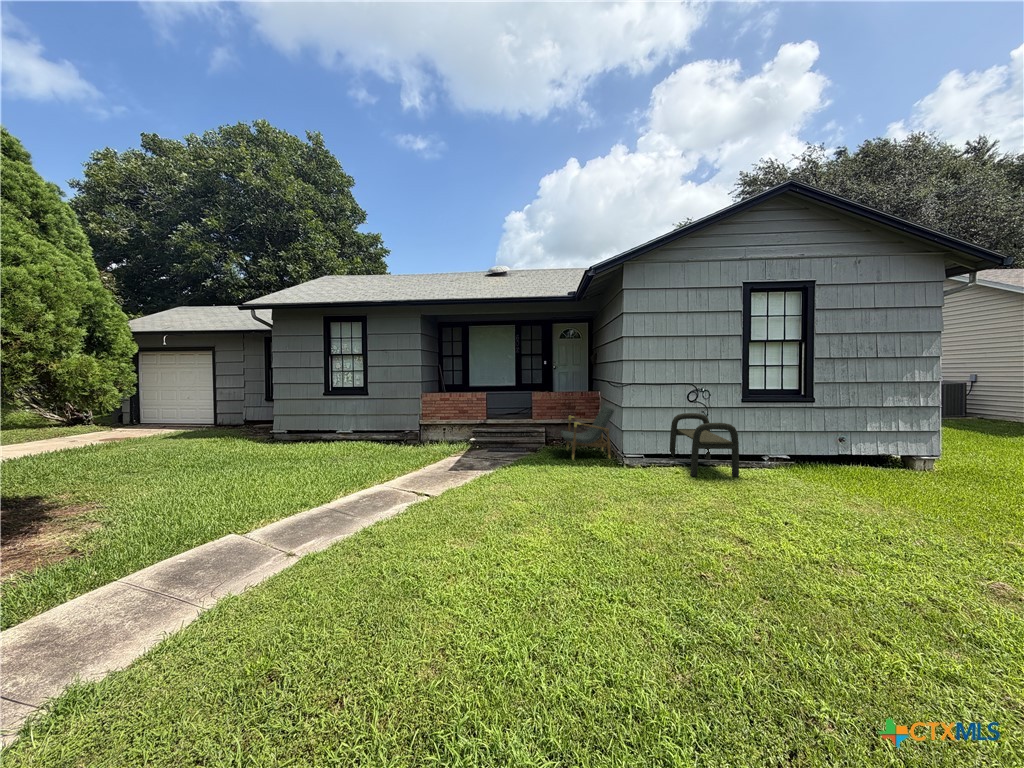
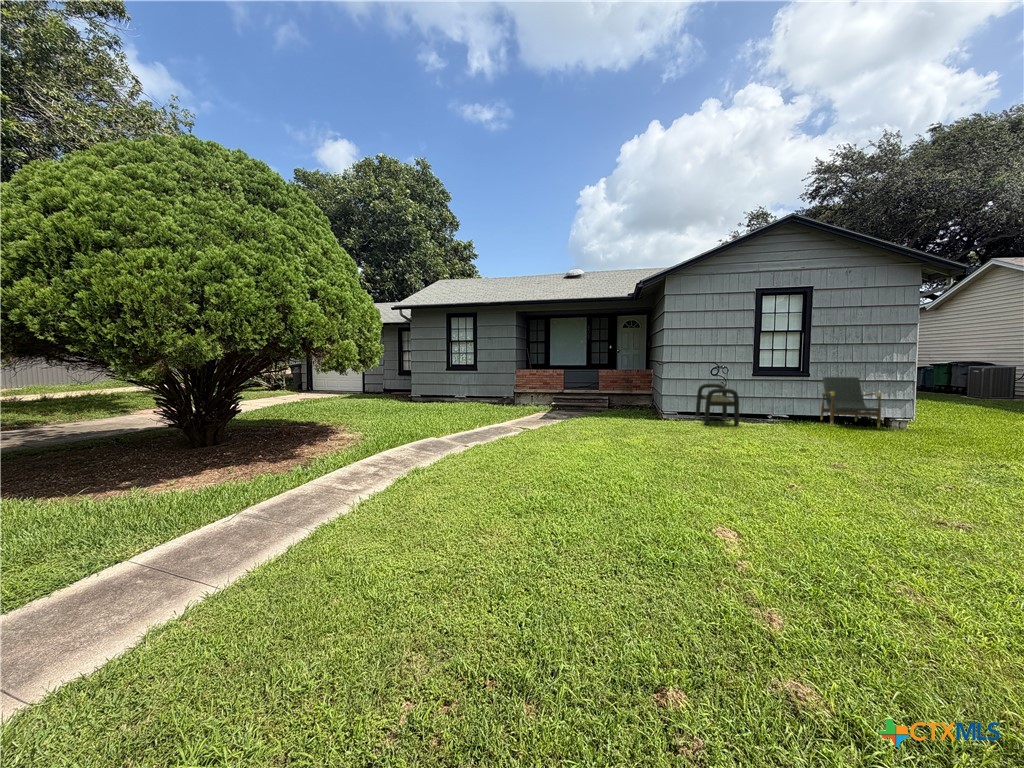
lounge chair: present [561,405,614,460] -> present [821,377,882,428]

